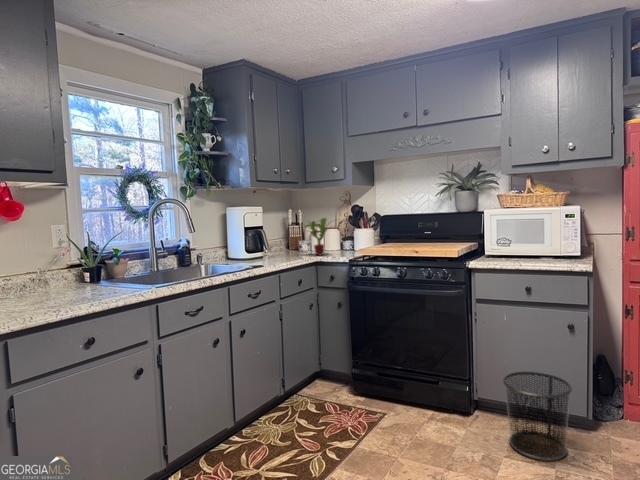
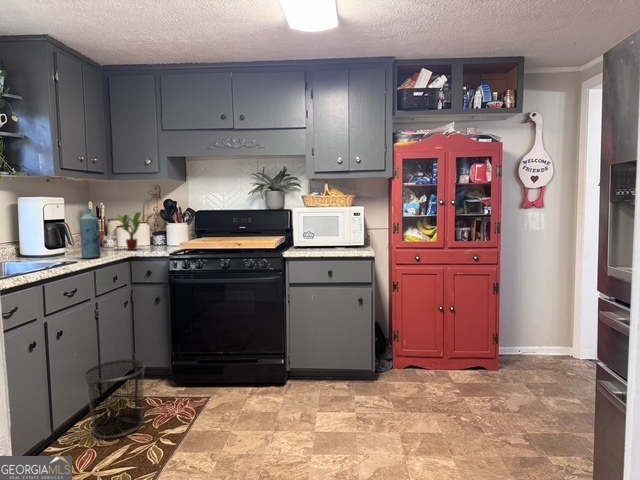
bottle: none [270,217,287,263] -> present [80,209,100,258]
waste bin: present [503,372,572,460] -> present [84,360,145,438]

